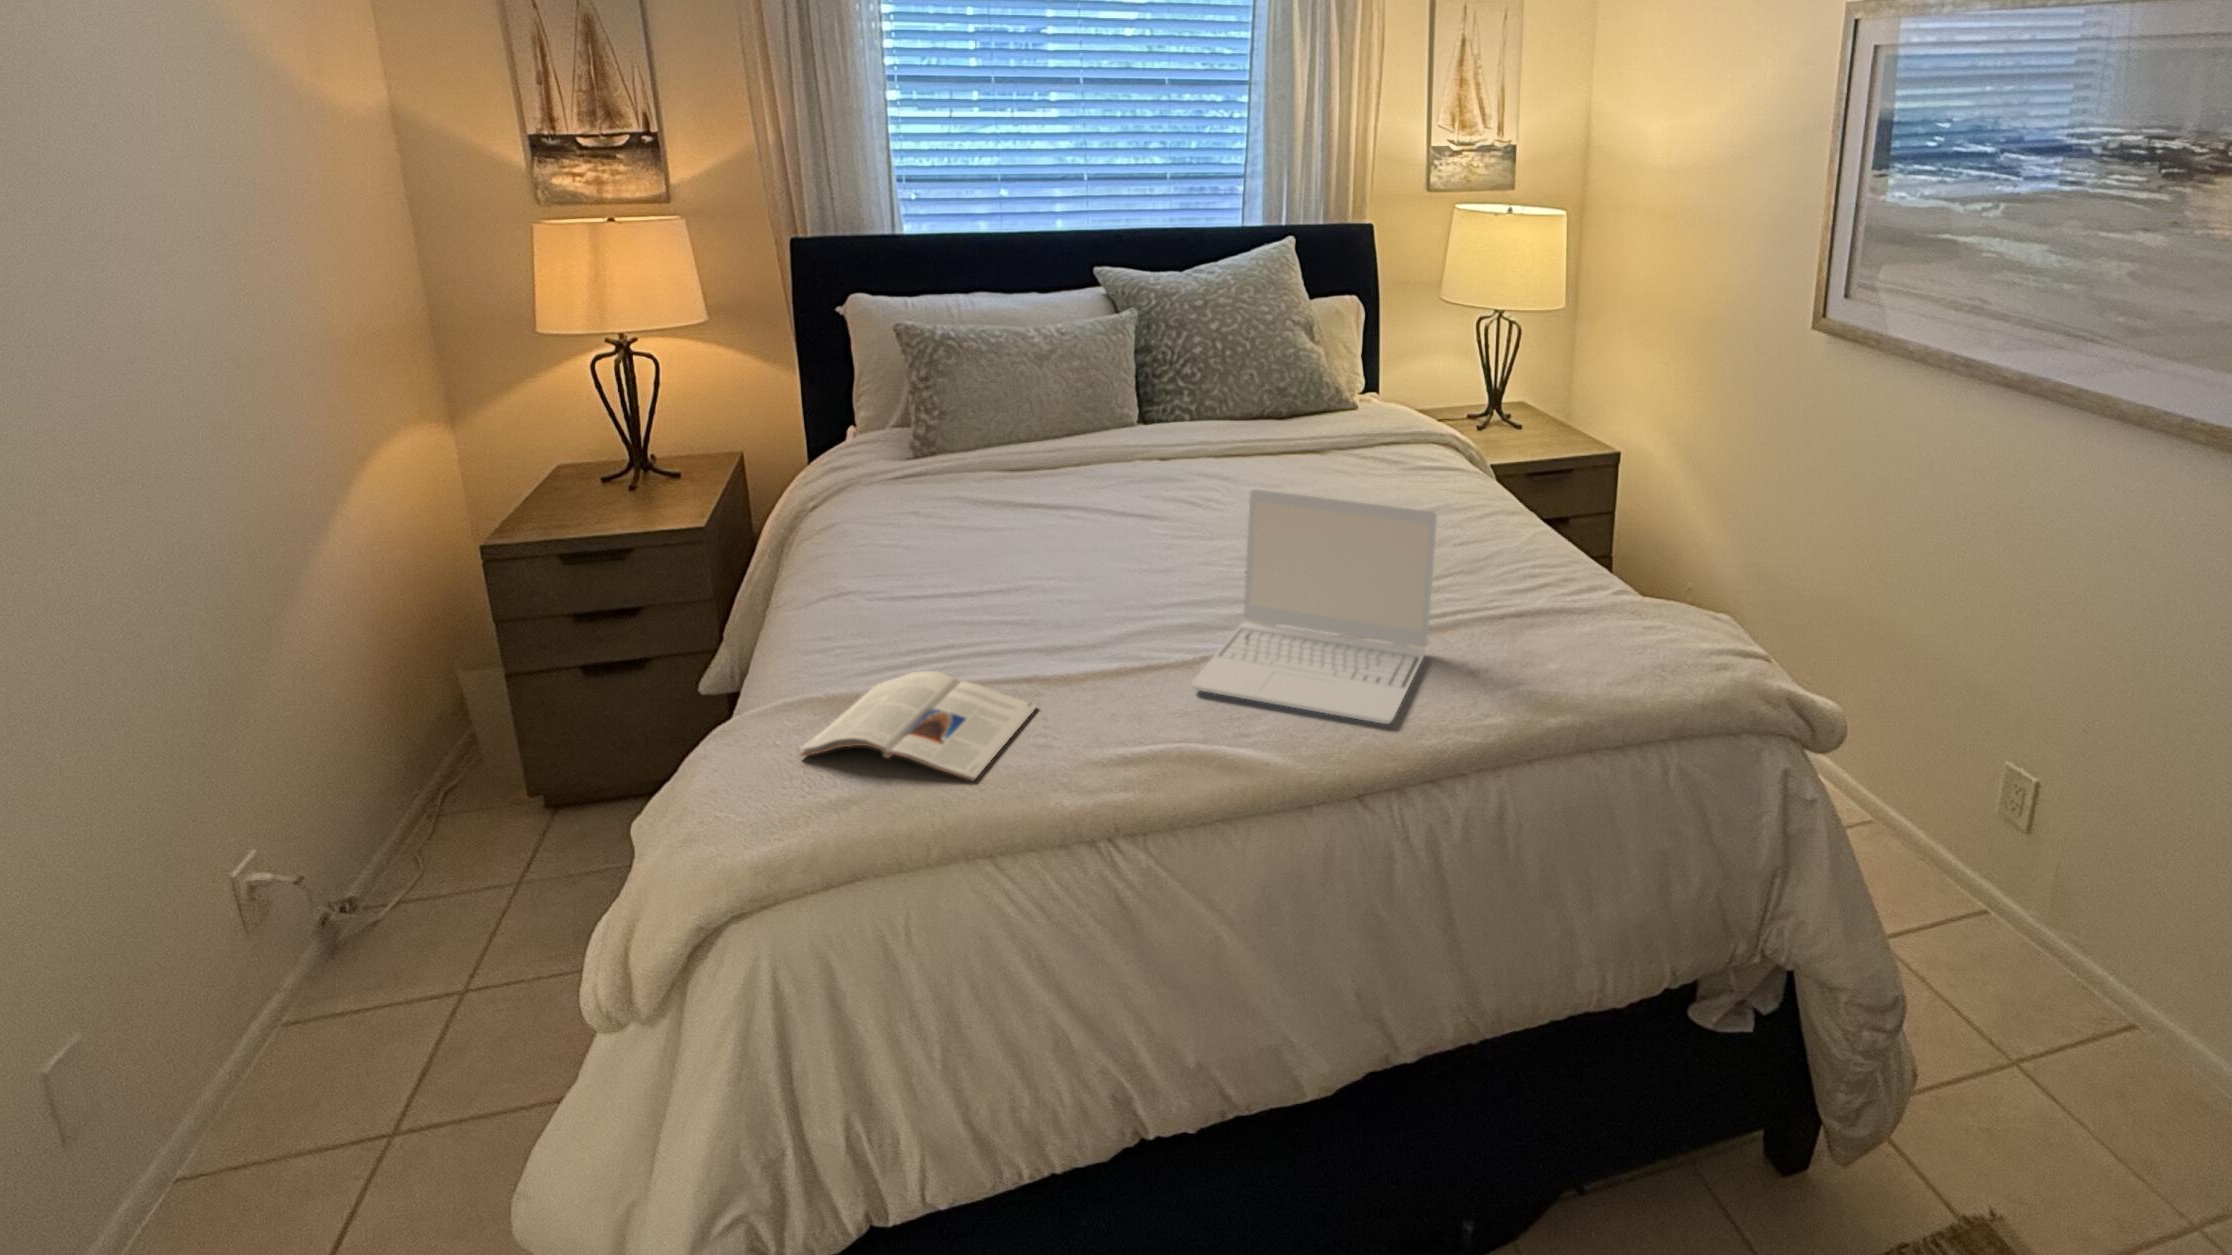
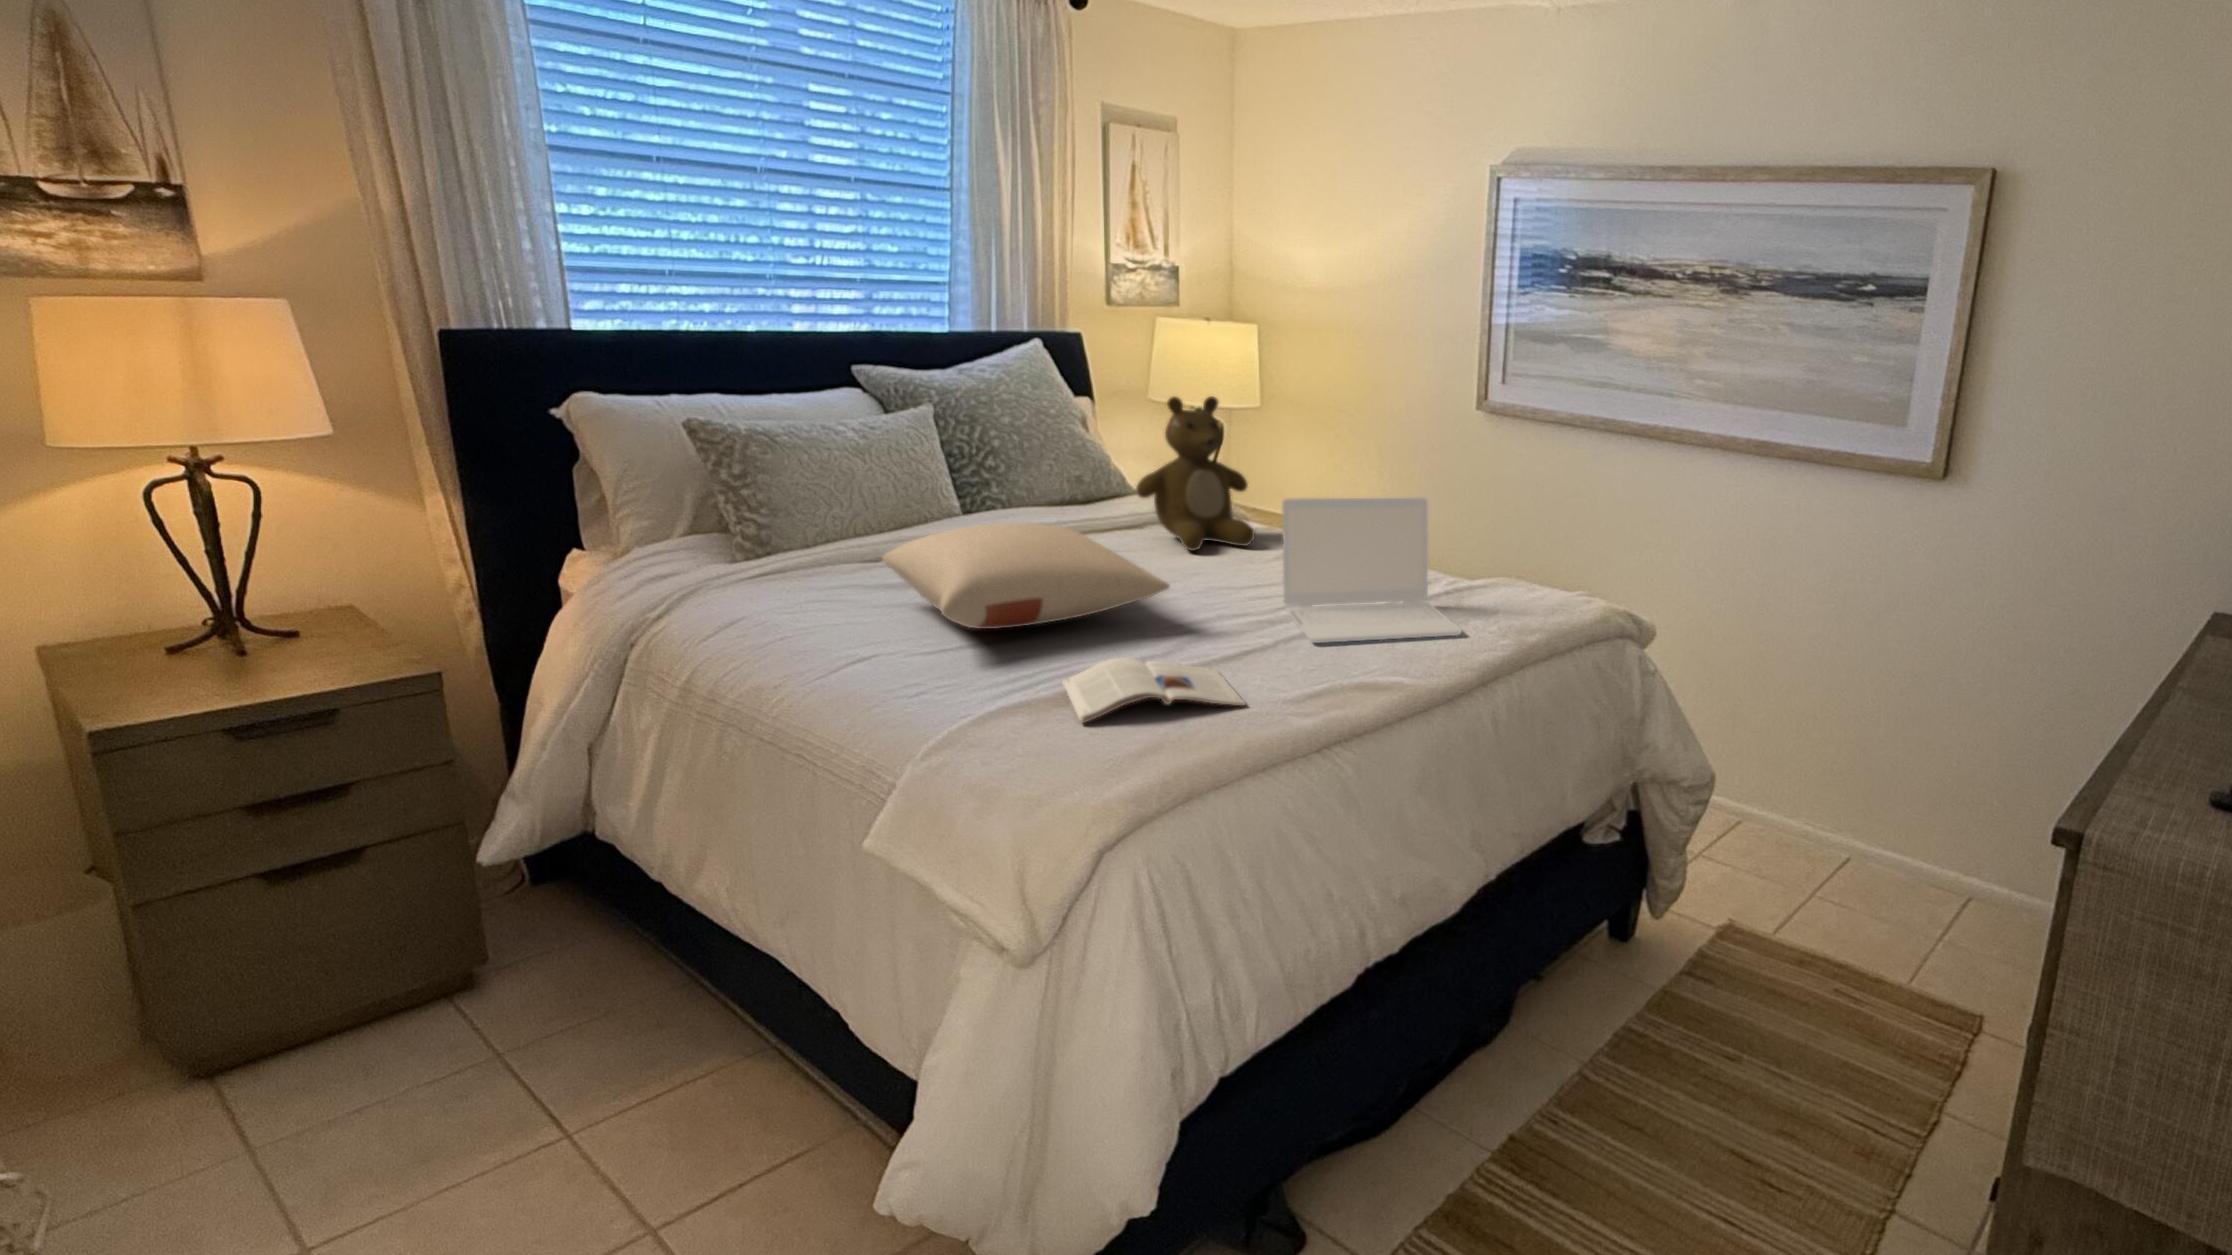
teddy bear: none [1259,324,1395,505] -> present [1136,396,1255,551]
pillow: none [841,471,1134,593] -> present [882,523,1170,629]

